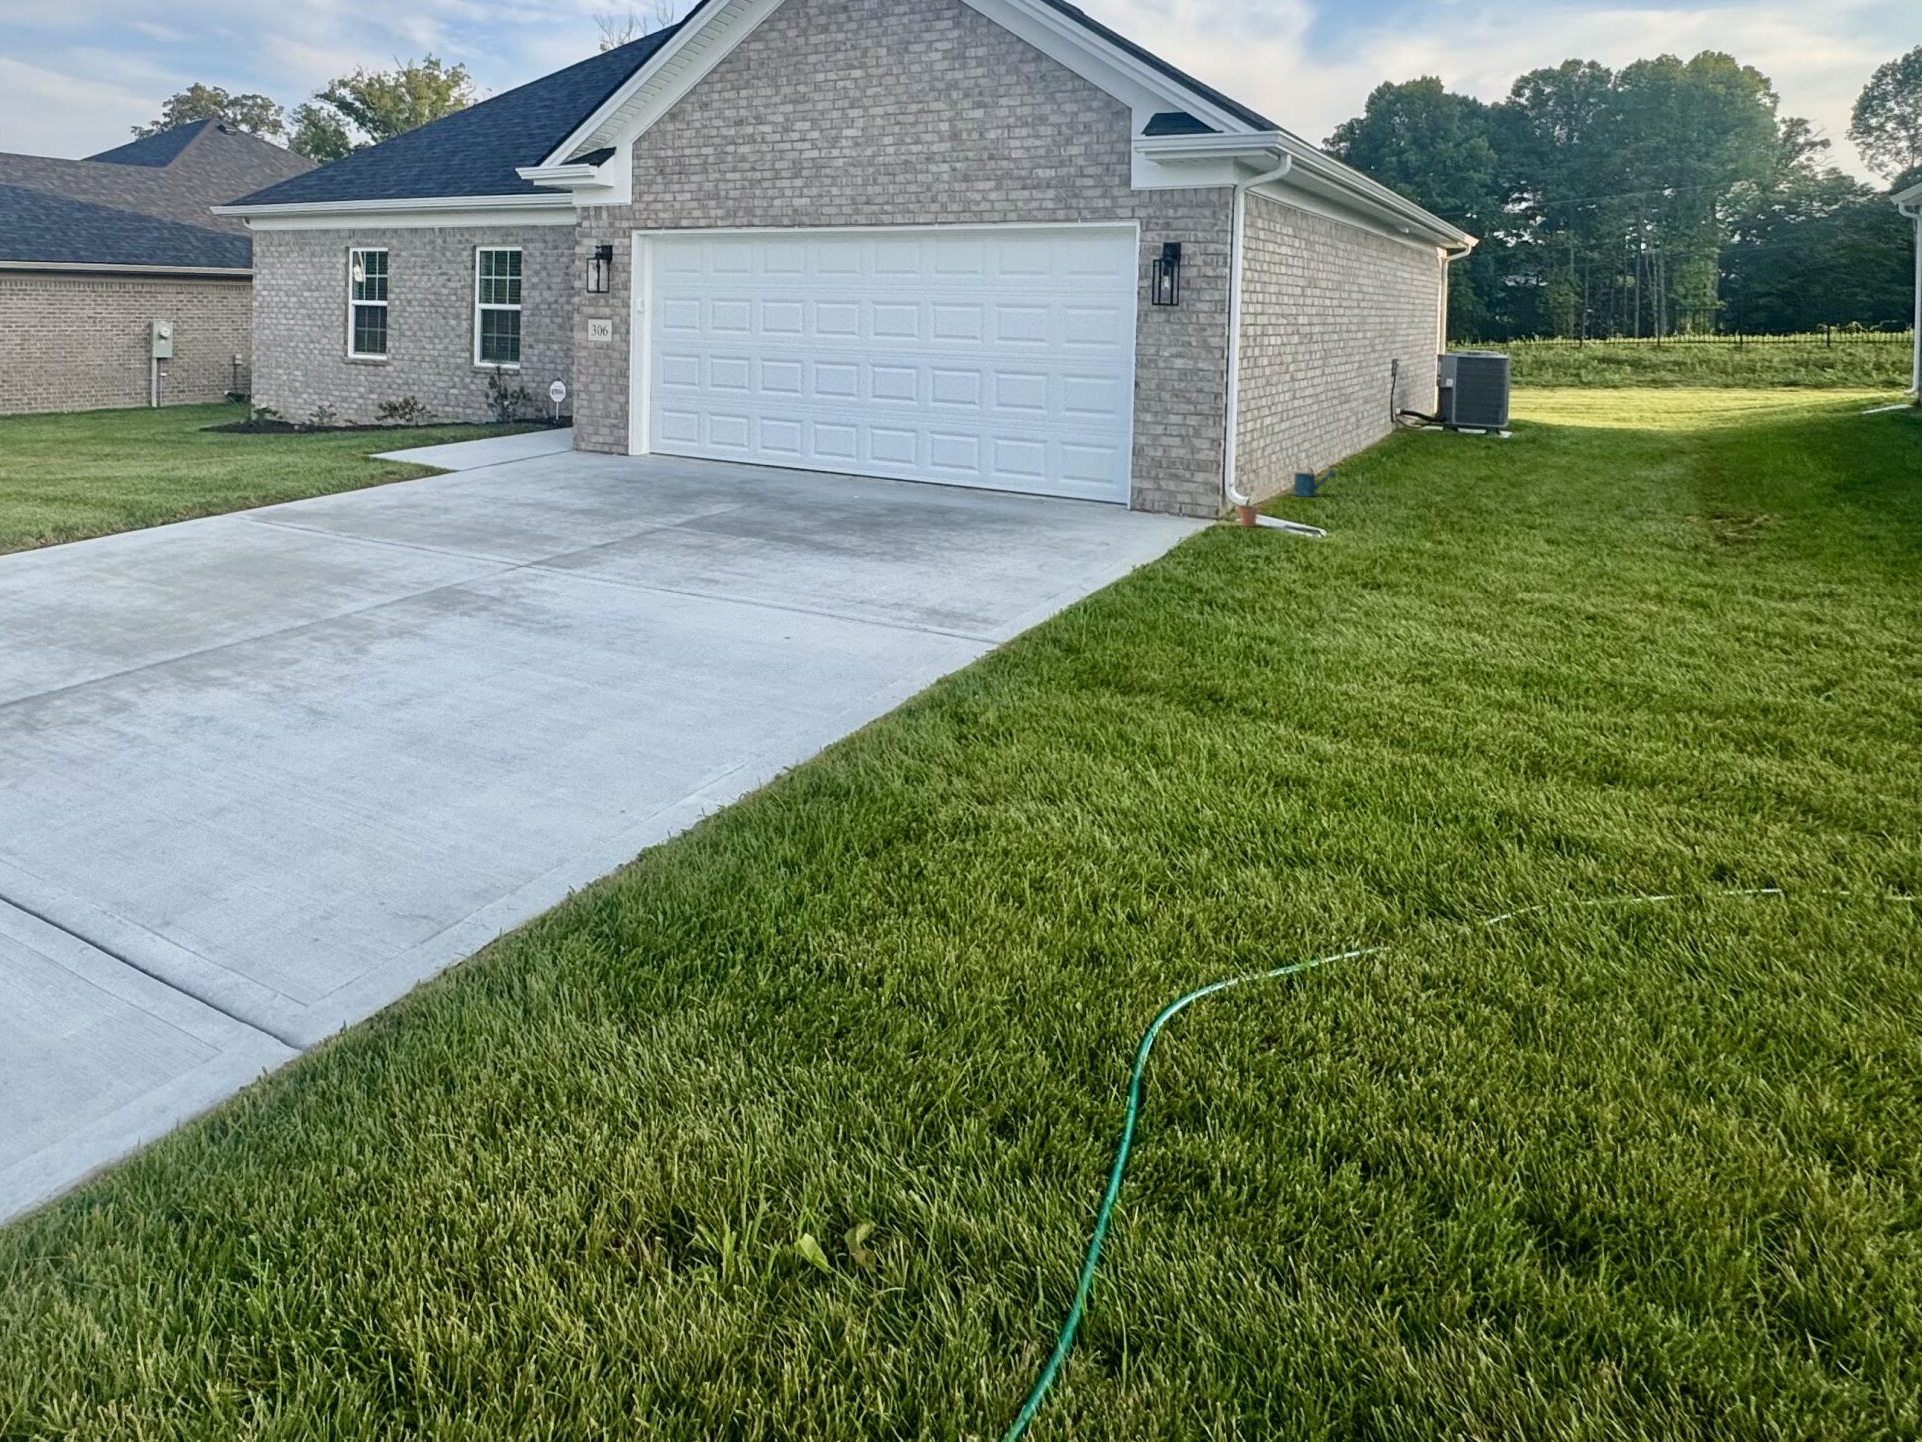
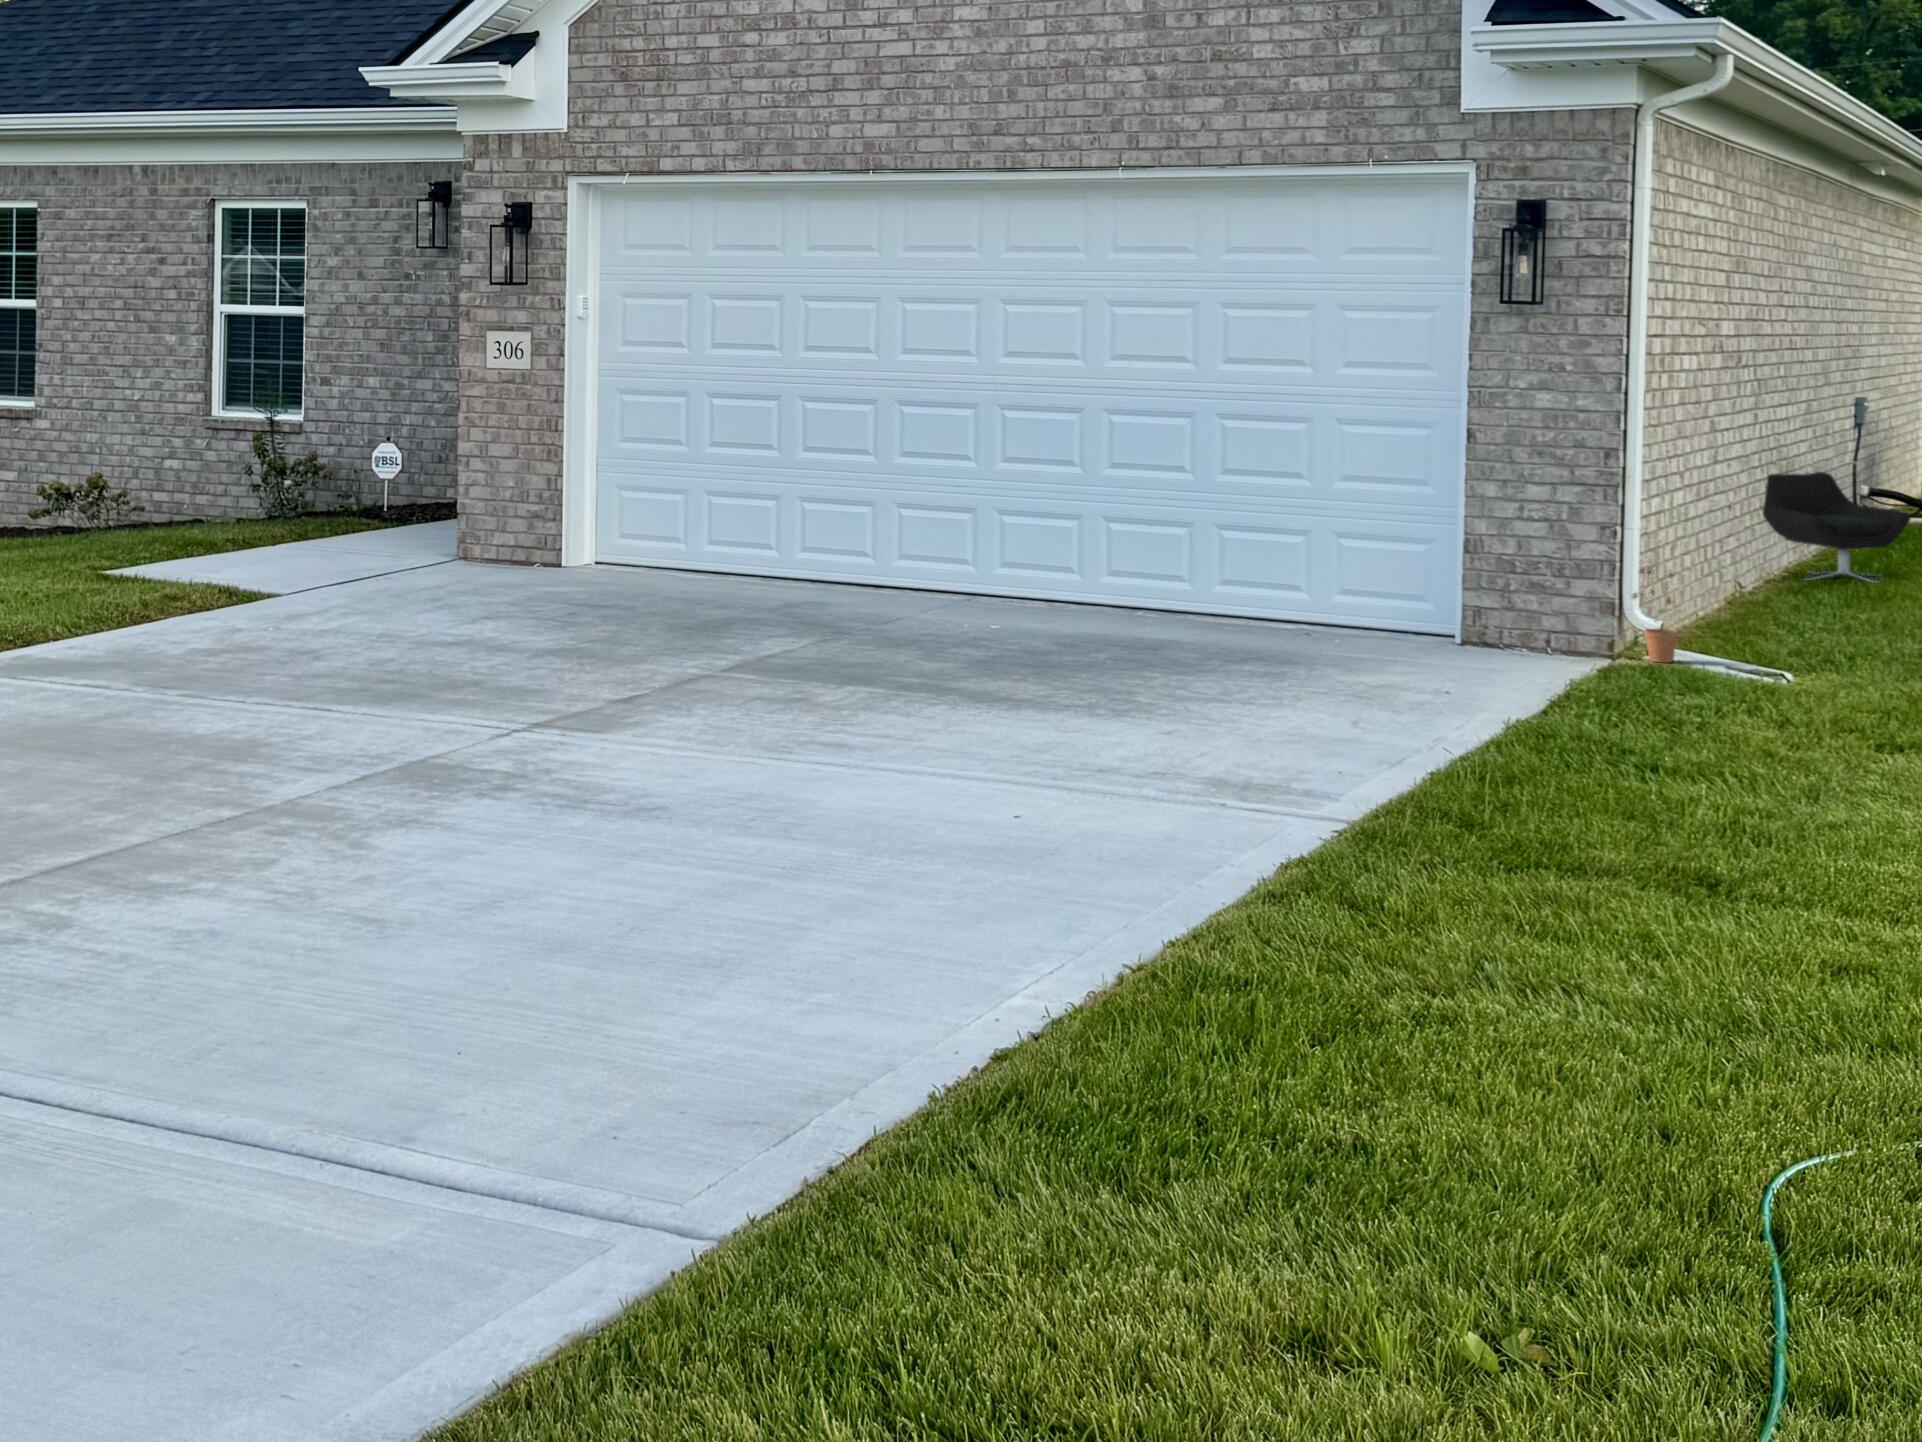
lounge chair: none [1338,406,1427,473] -> present [1763,472,1910,582]
watering can: present [1294,470,1335,497] -> none [1702,572,1781,620]

